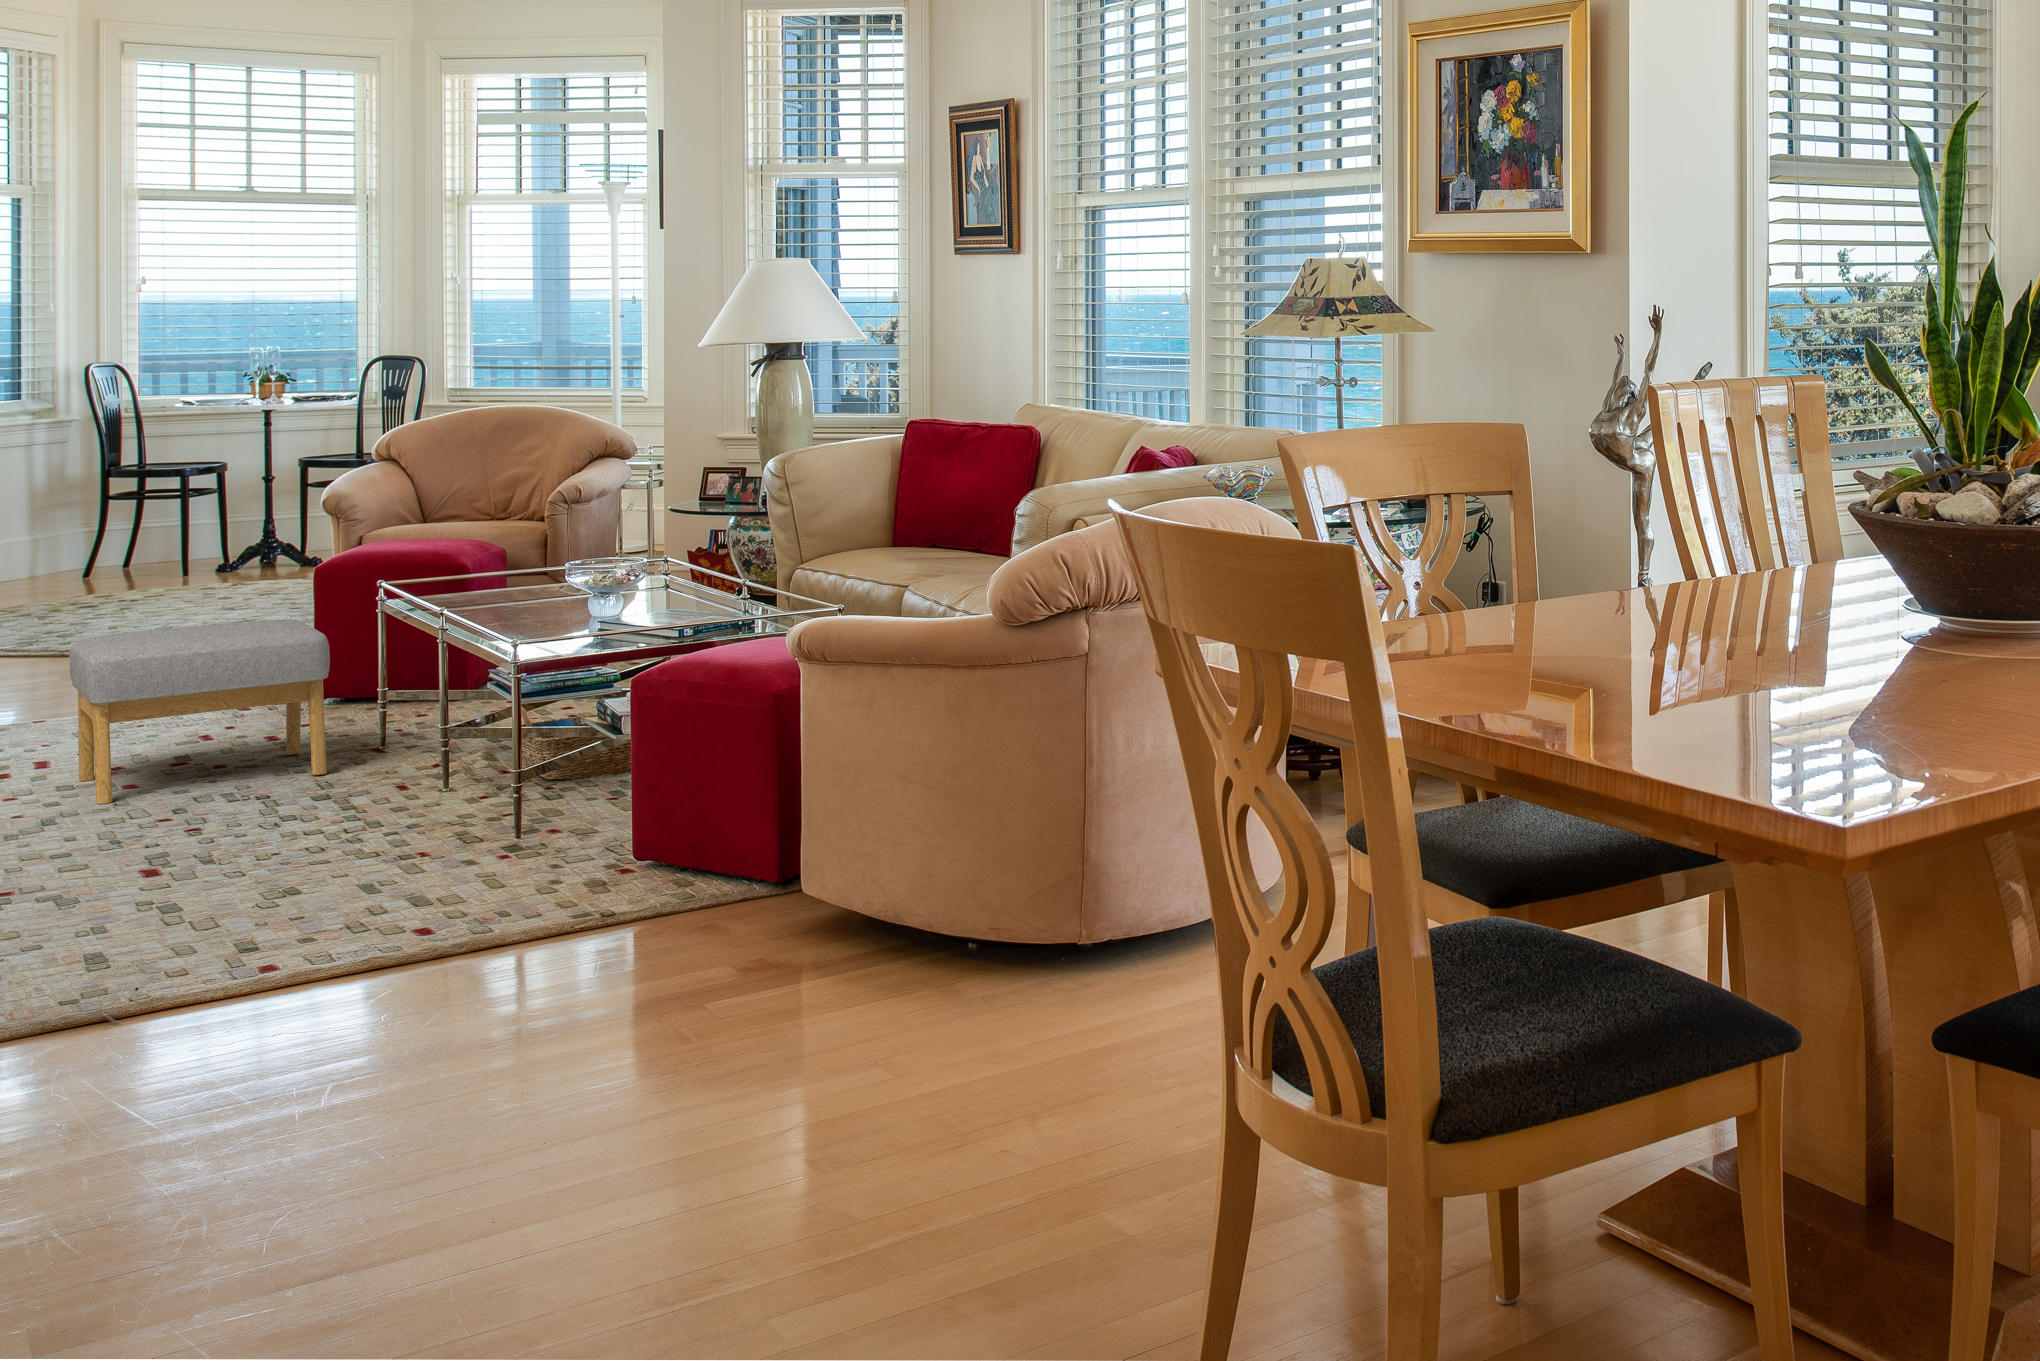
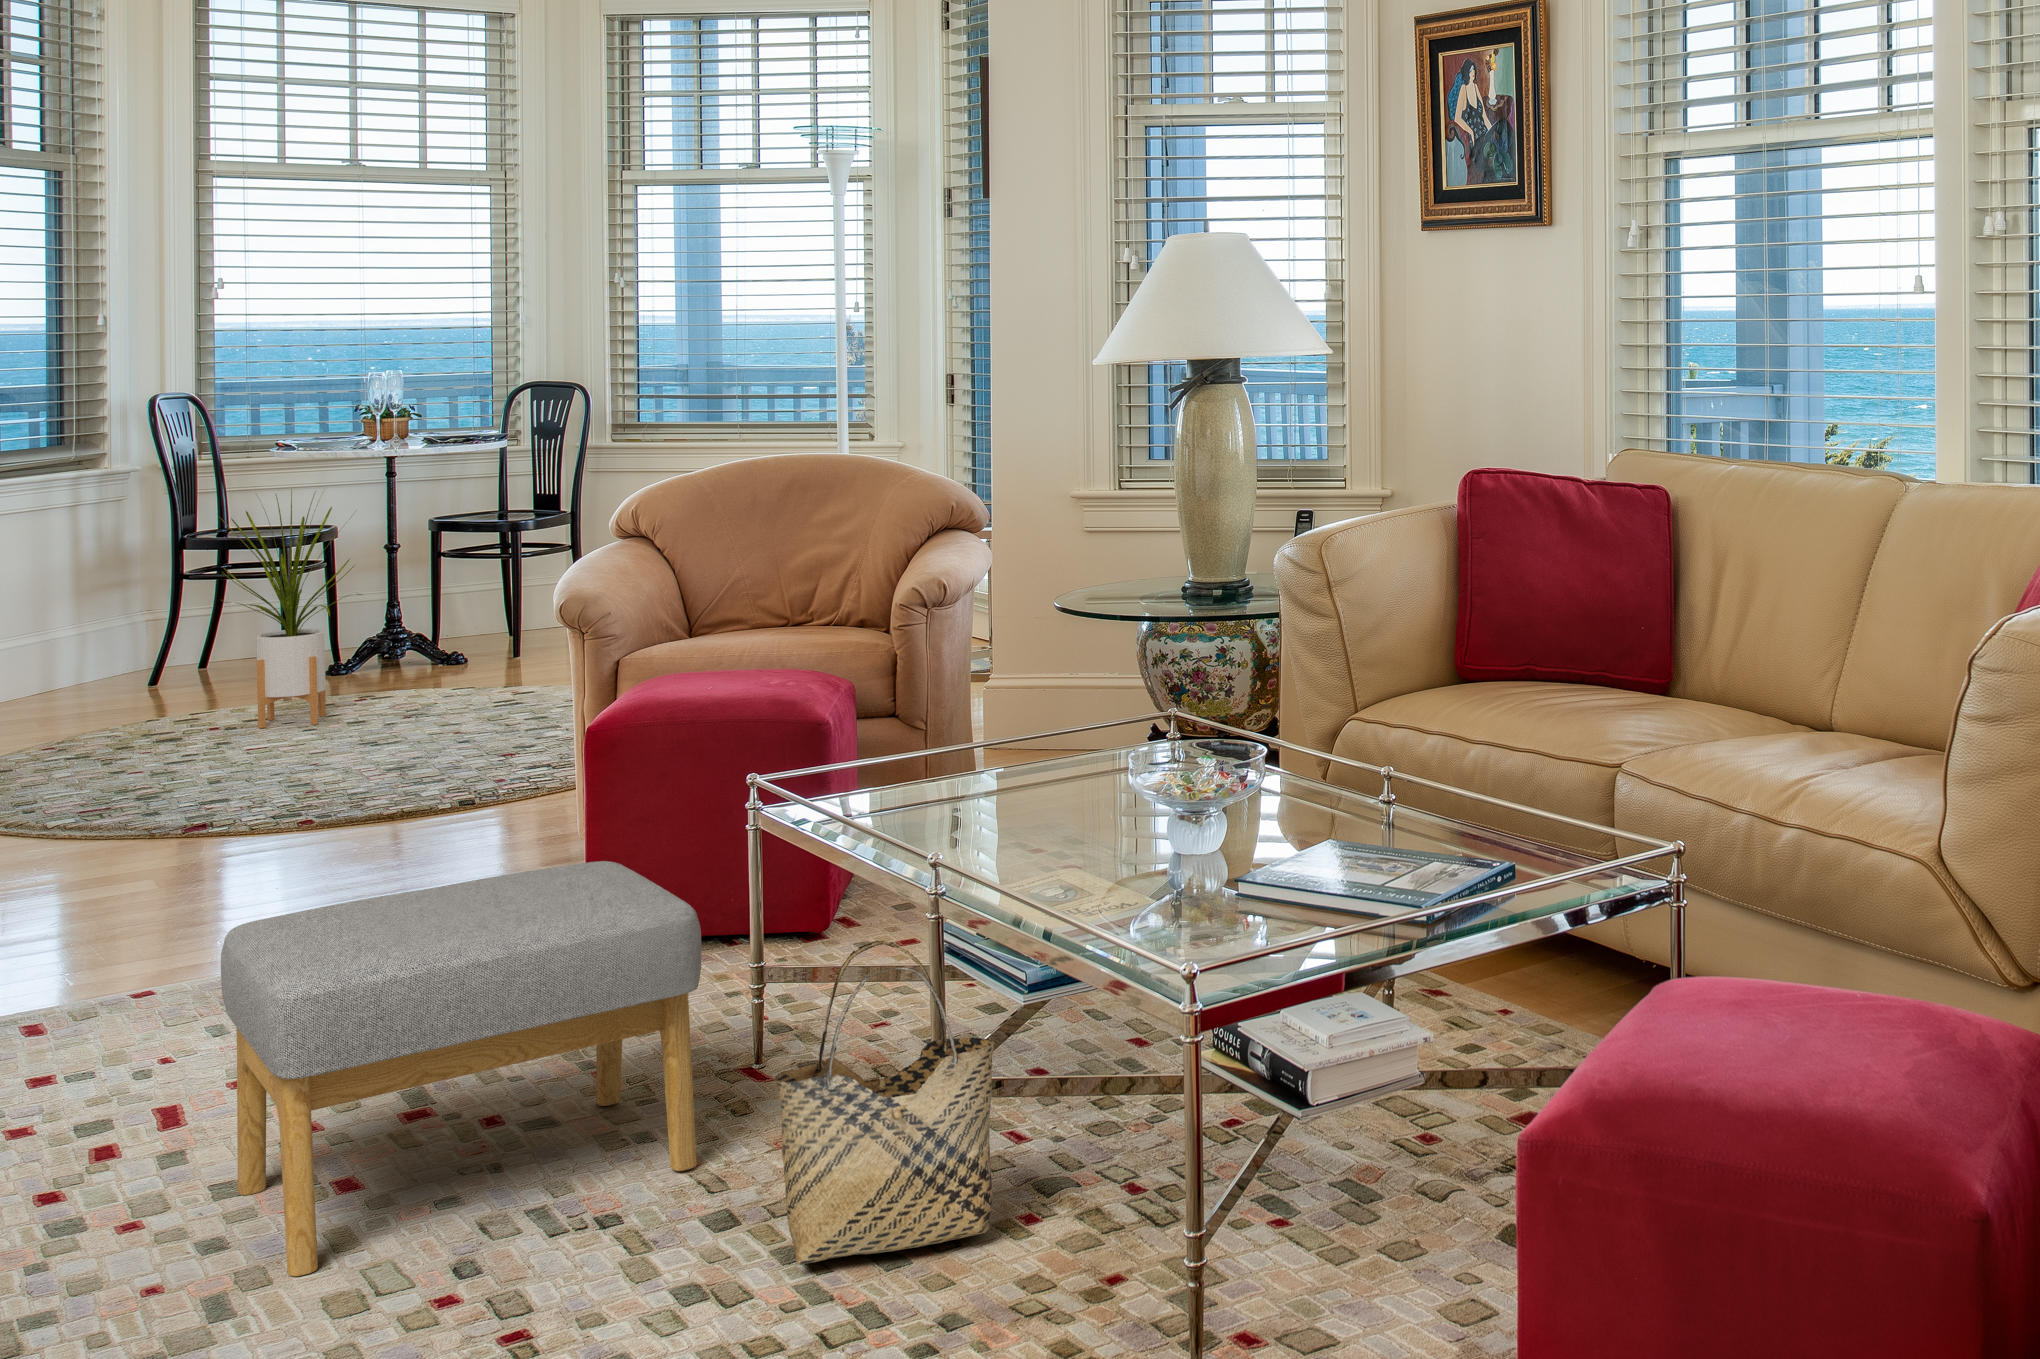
house plant: none [126,429,233,599] -> present [220,489,362,728]
woven basket: none [344,645,469,800] -> present [774,941,994,1265]

